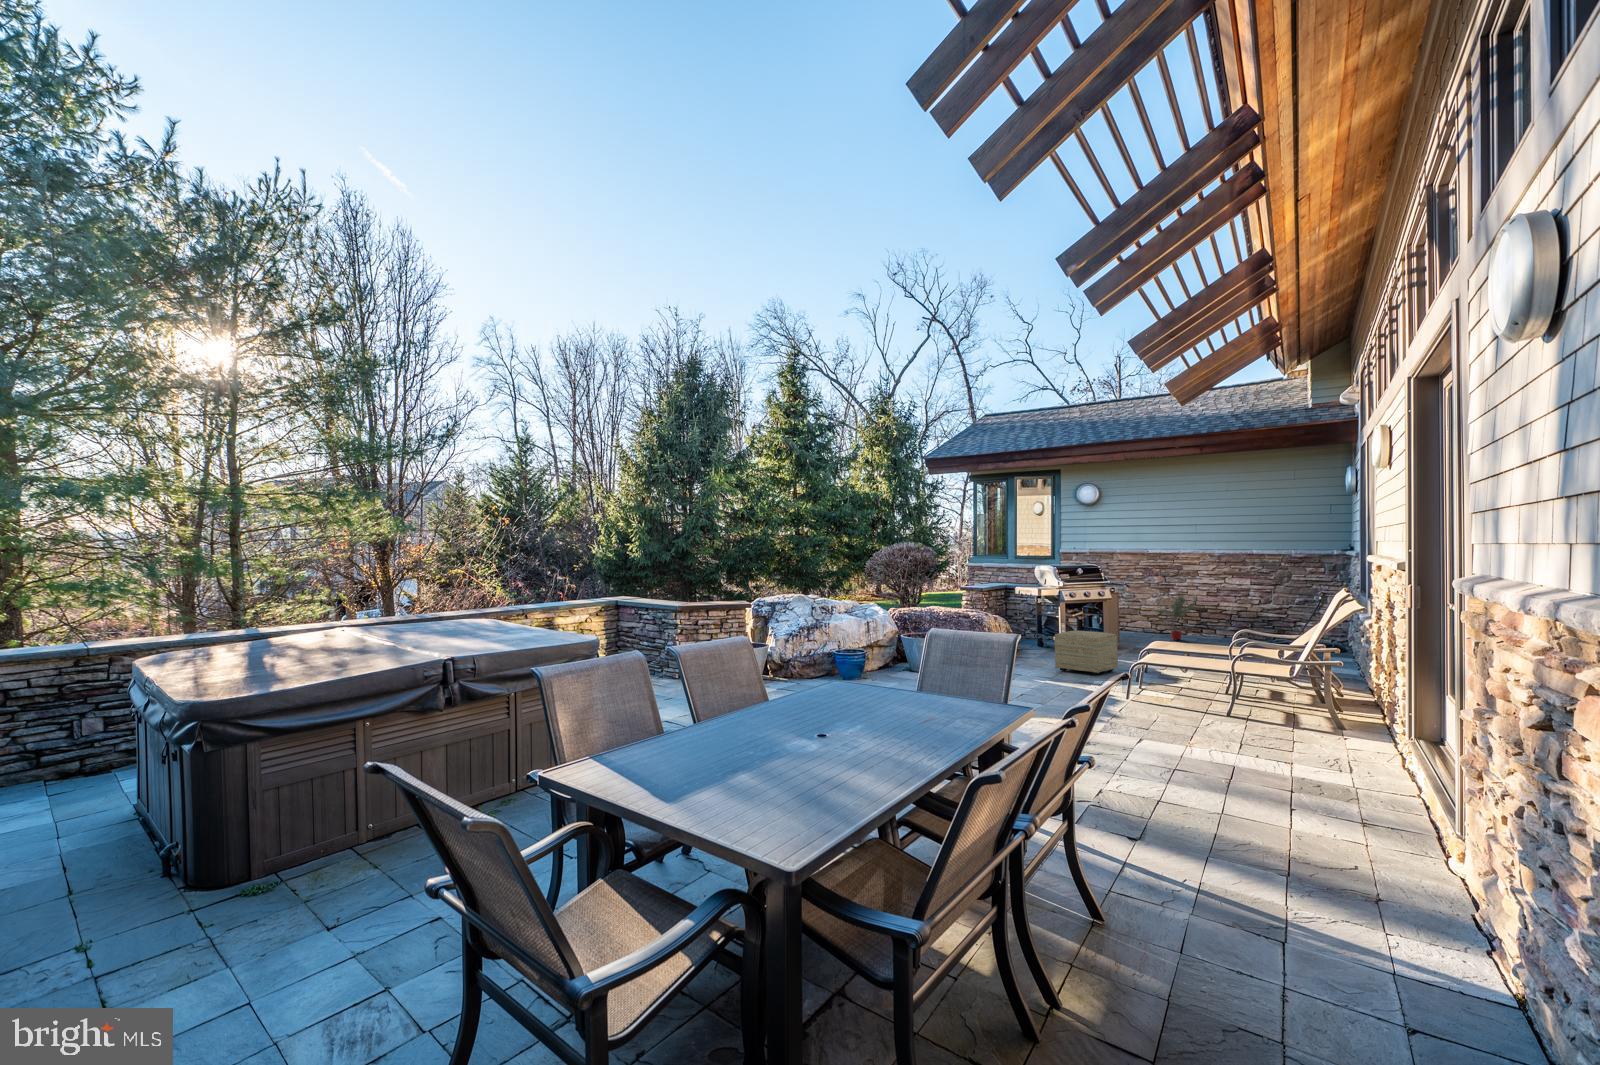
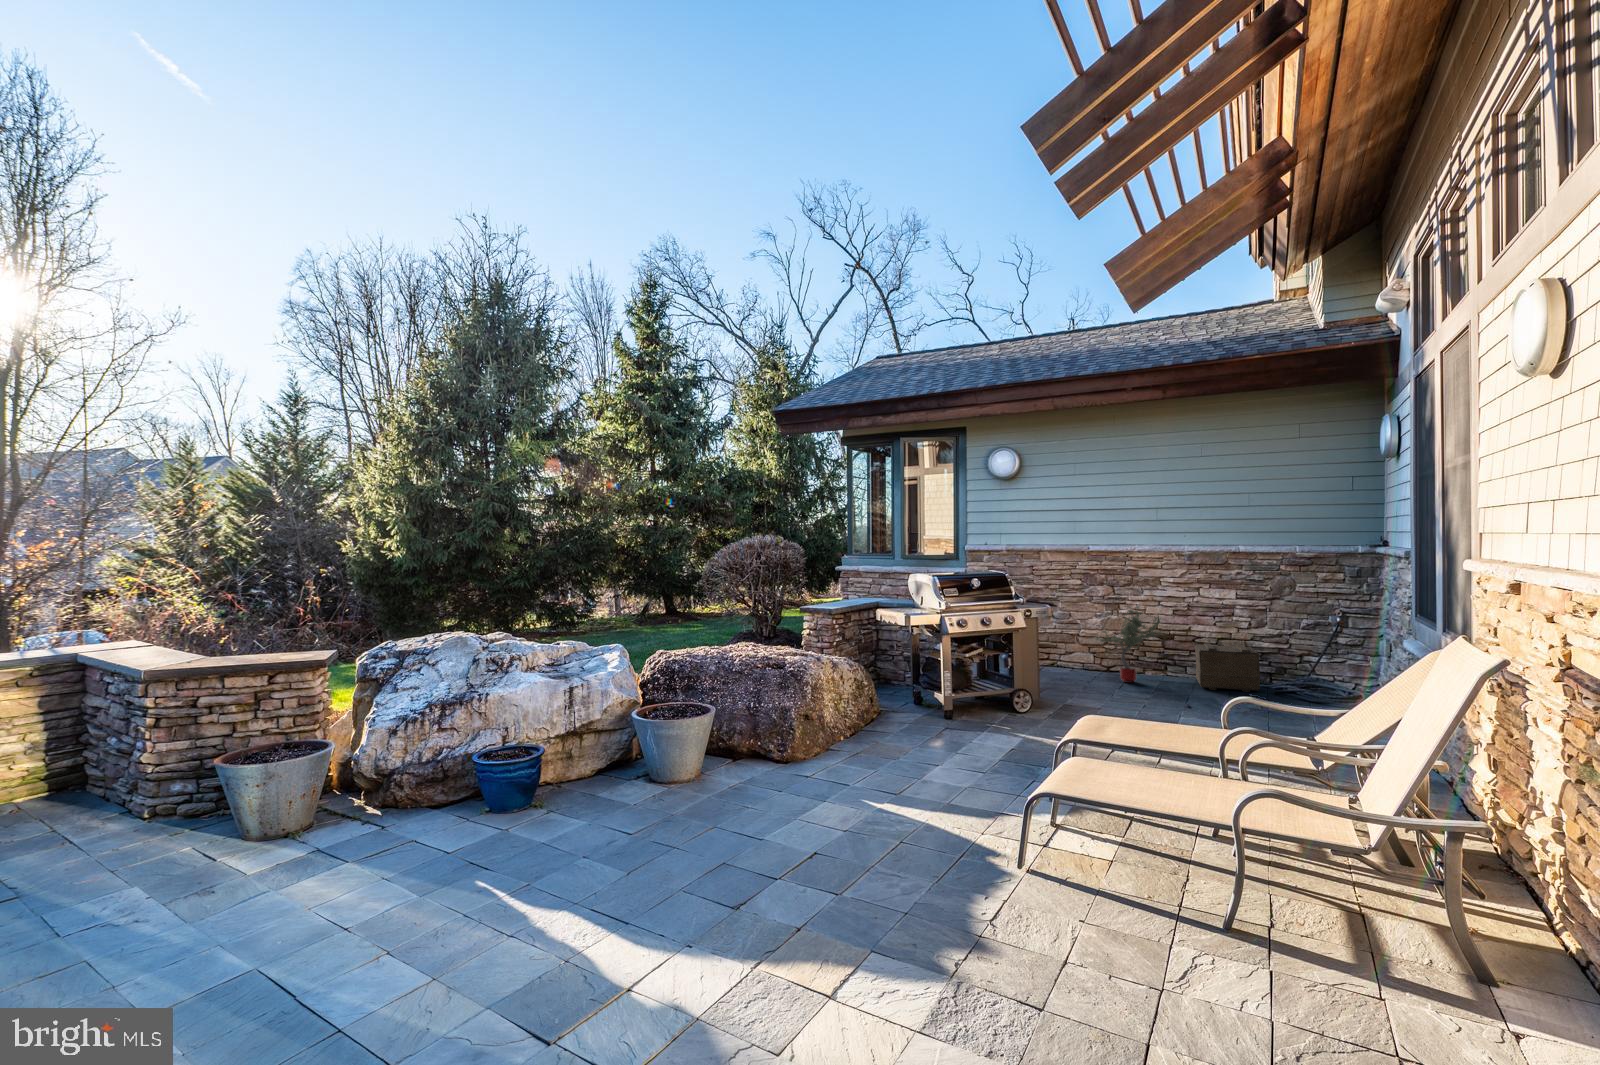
wooden crate: none [1222,614,1266,644] -> present [1195,643,1260,692]
ottoman: present [1054,631,1118,675] -> none [901,696,1013,788]

